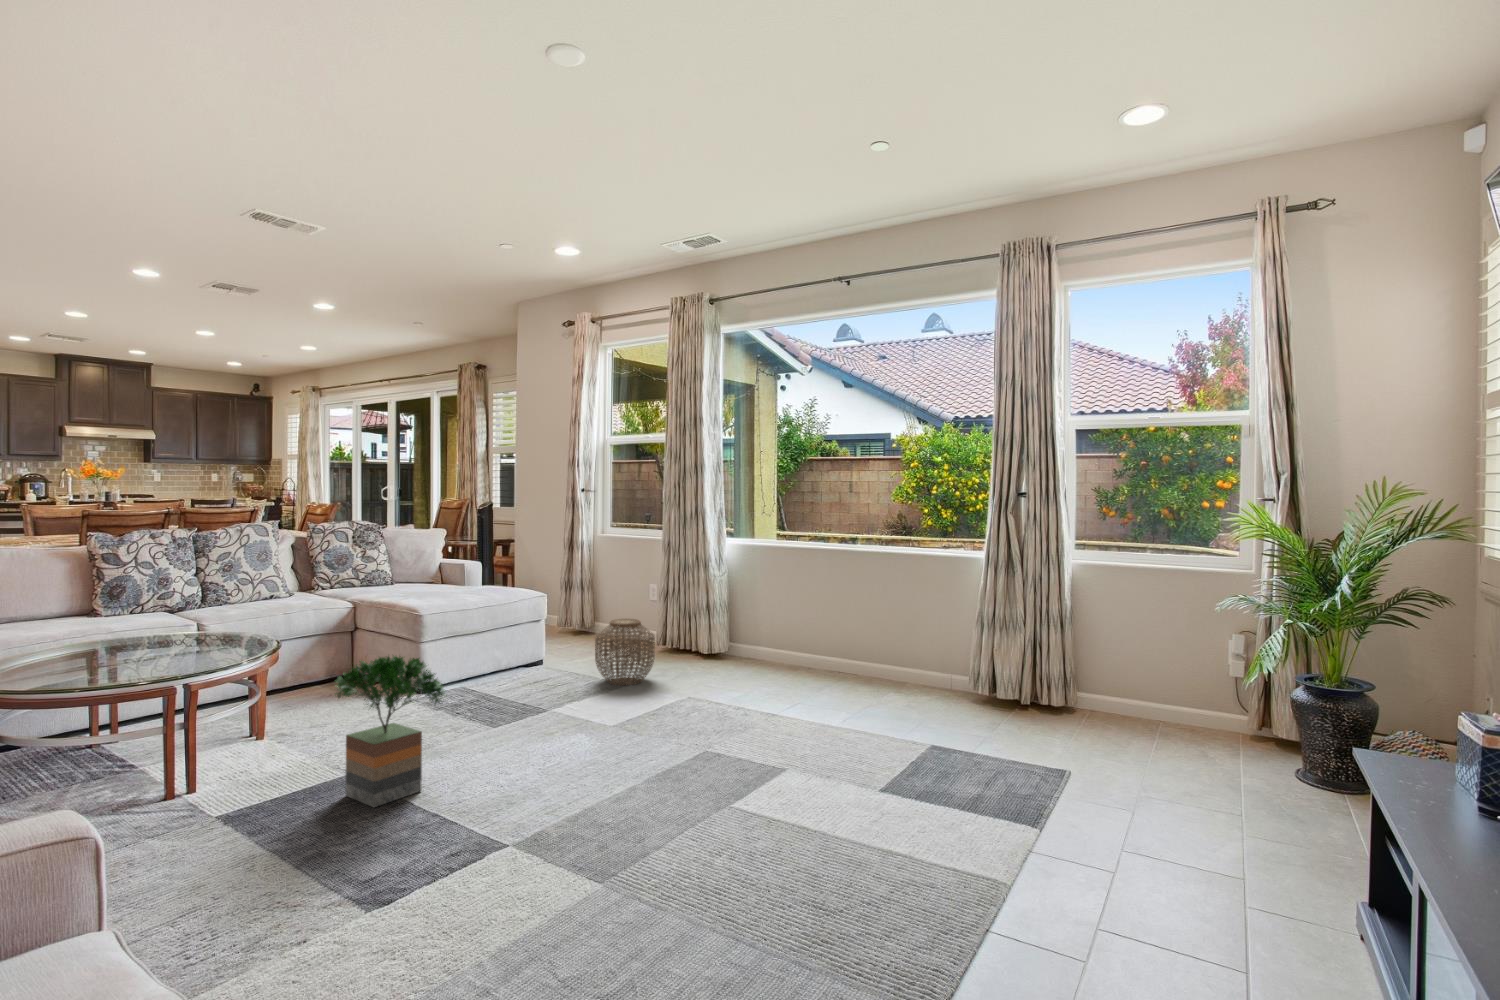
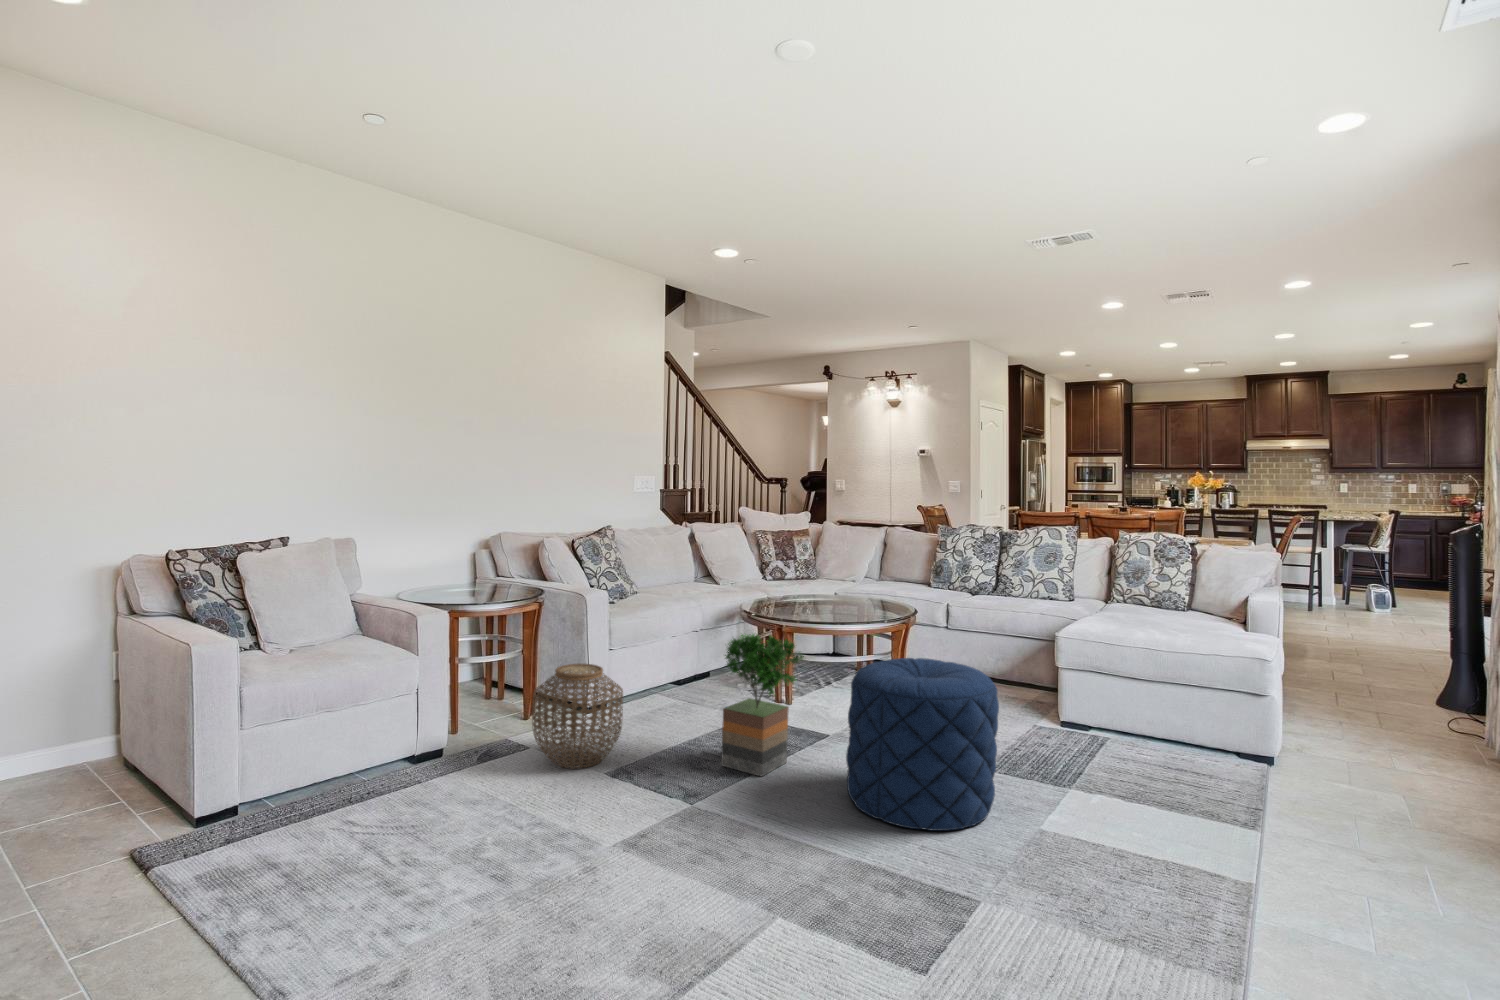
woven basket: present [595,619,655,686] -> present [532,664,623,769]
pouf: none [458,631,578,762] -> present [846,658,999,831]

